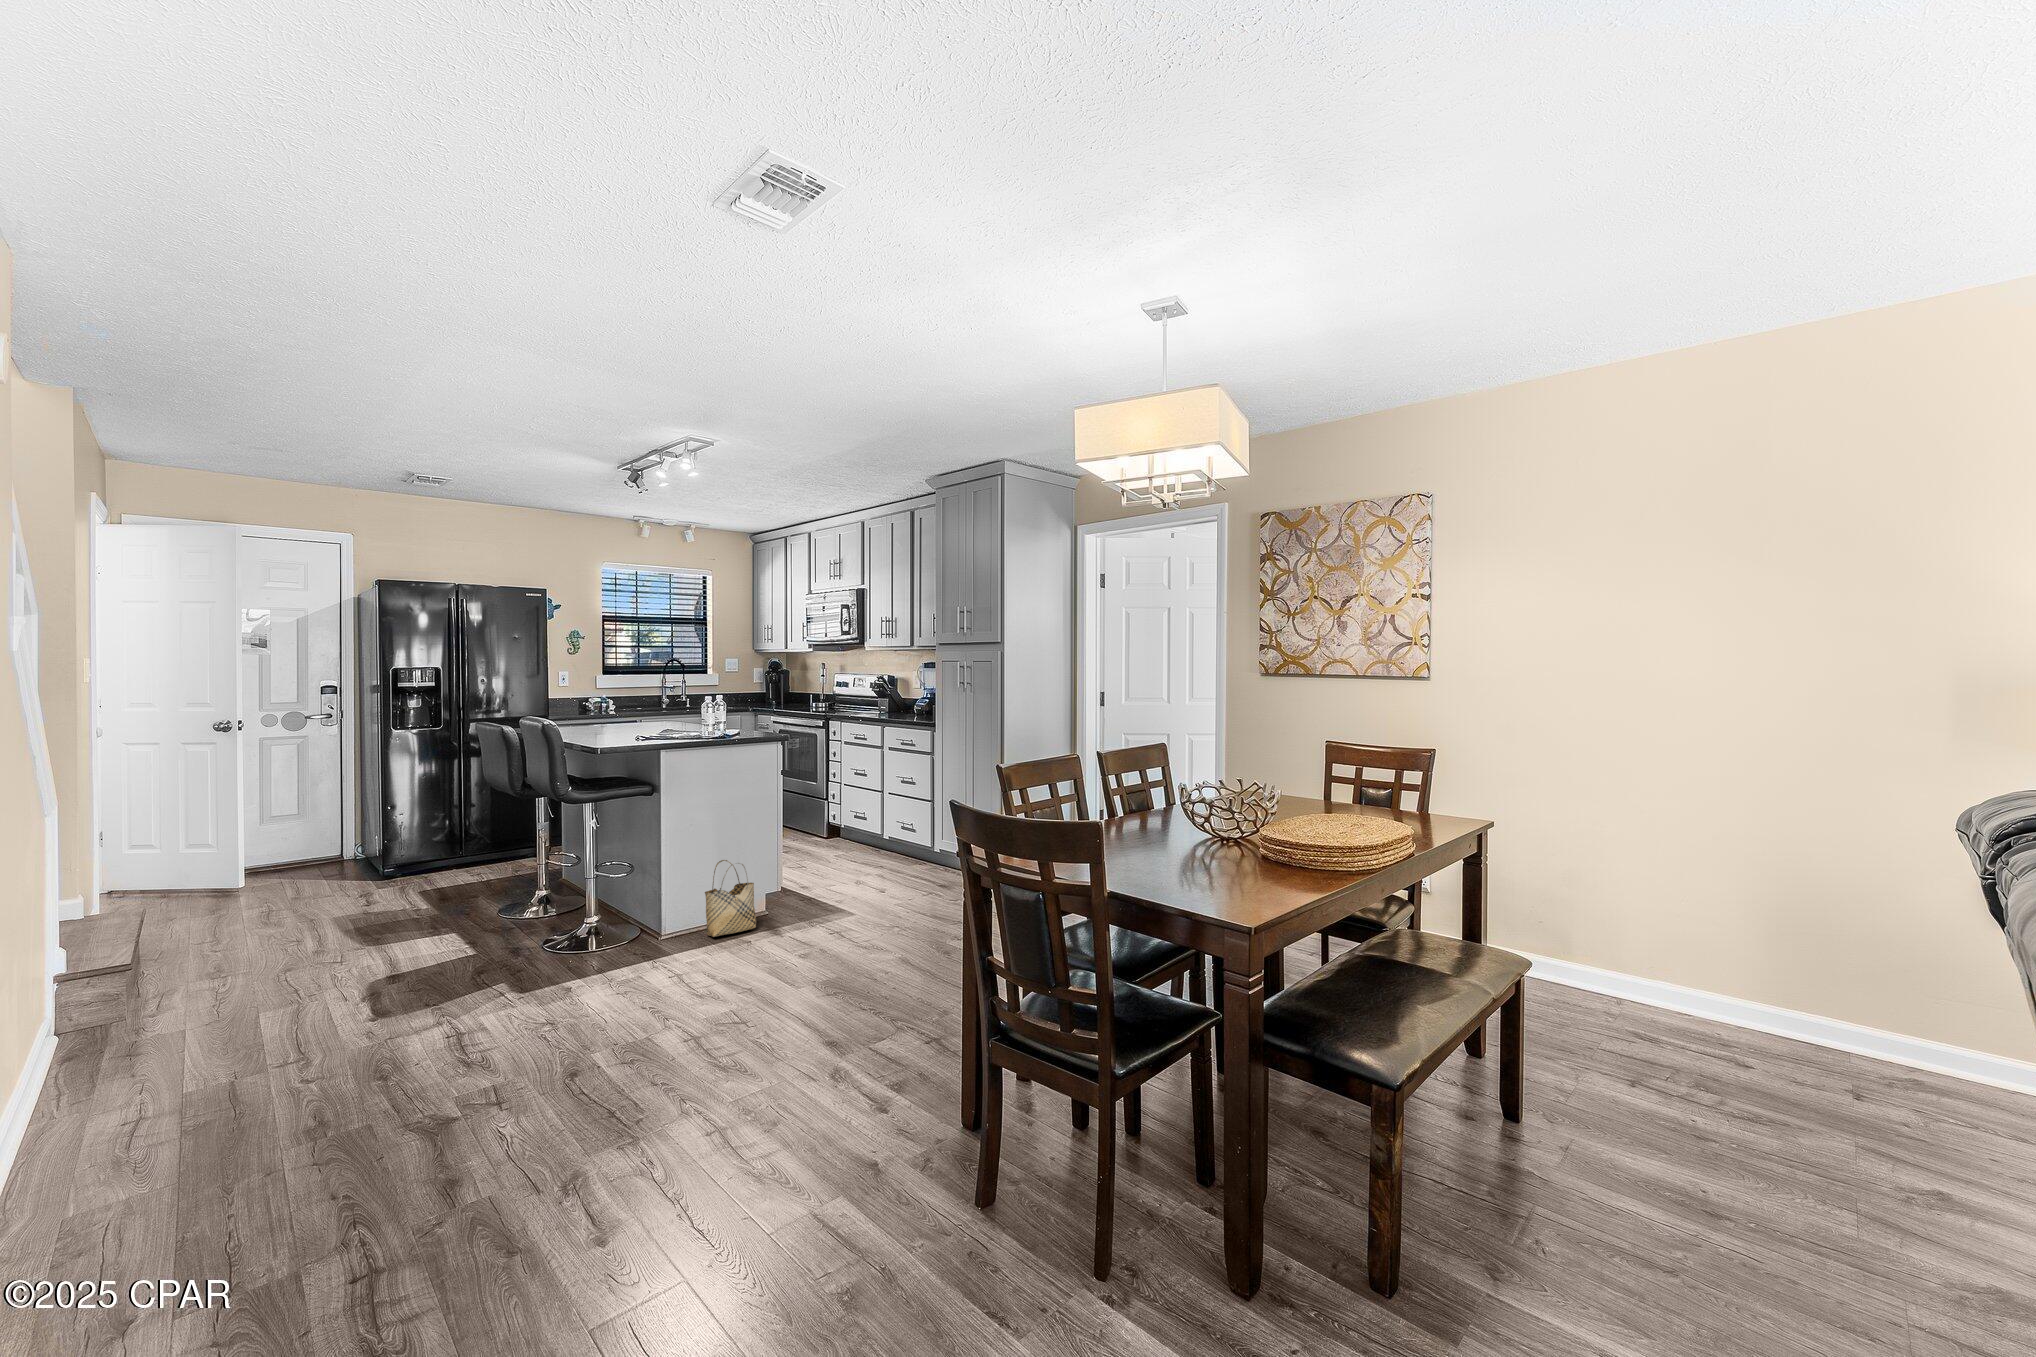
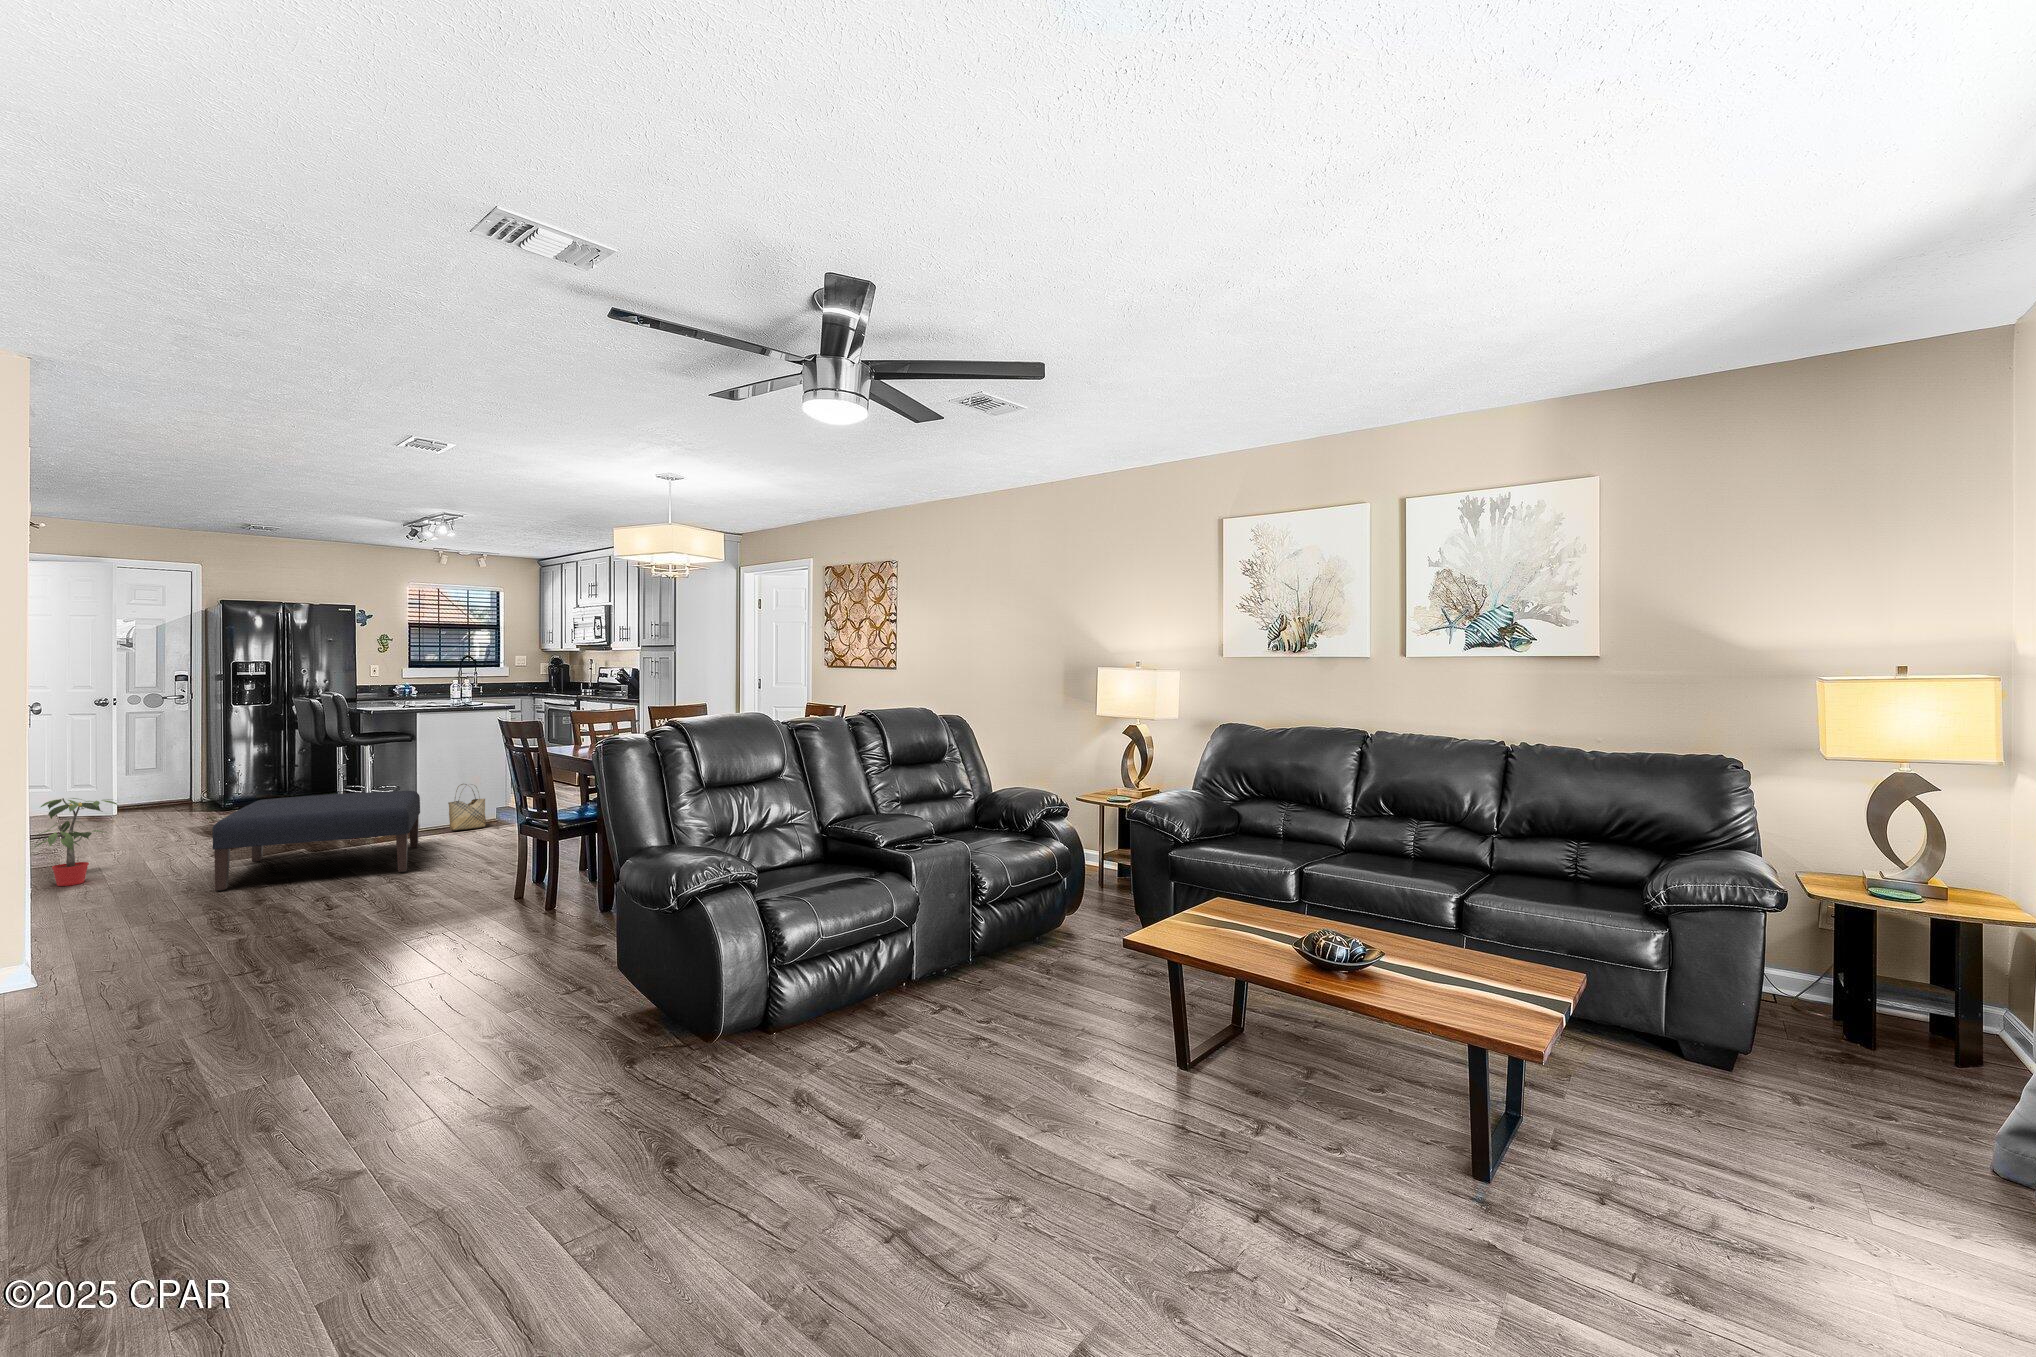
ottoman: none [359,887,696,1125] -> present [212,791,420,891]
potted plant: none [46,921,207,1090] -> present [34,798,117,886]

